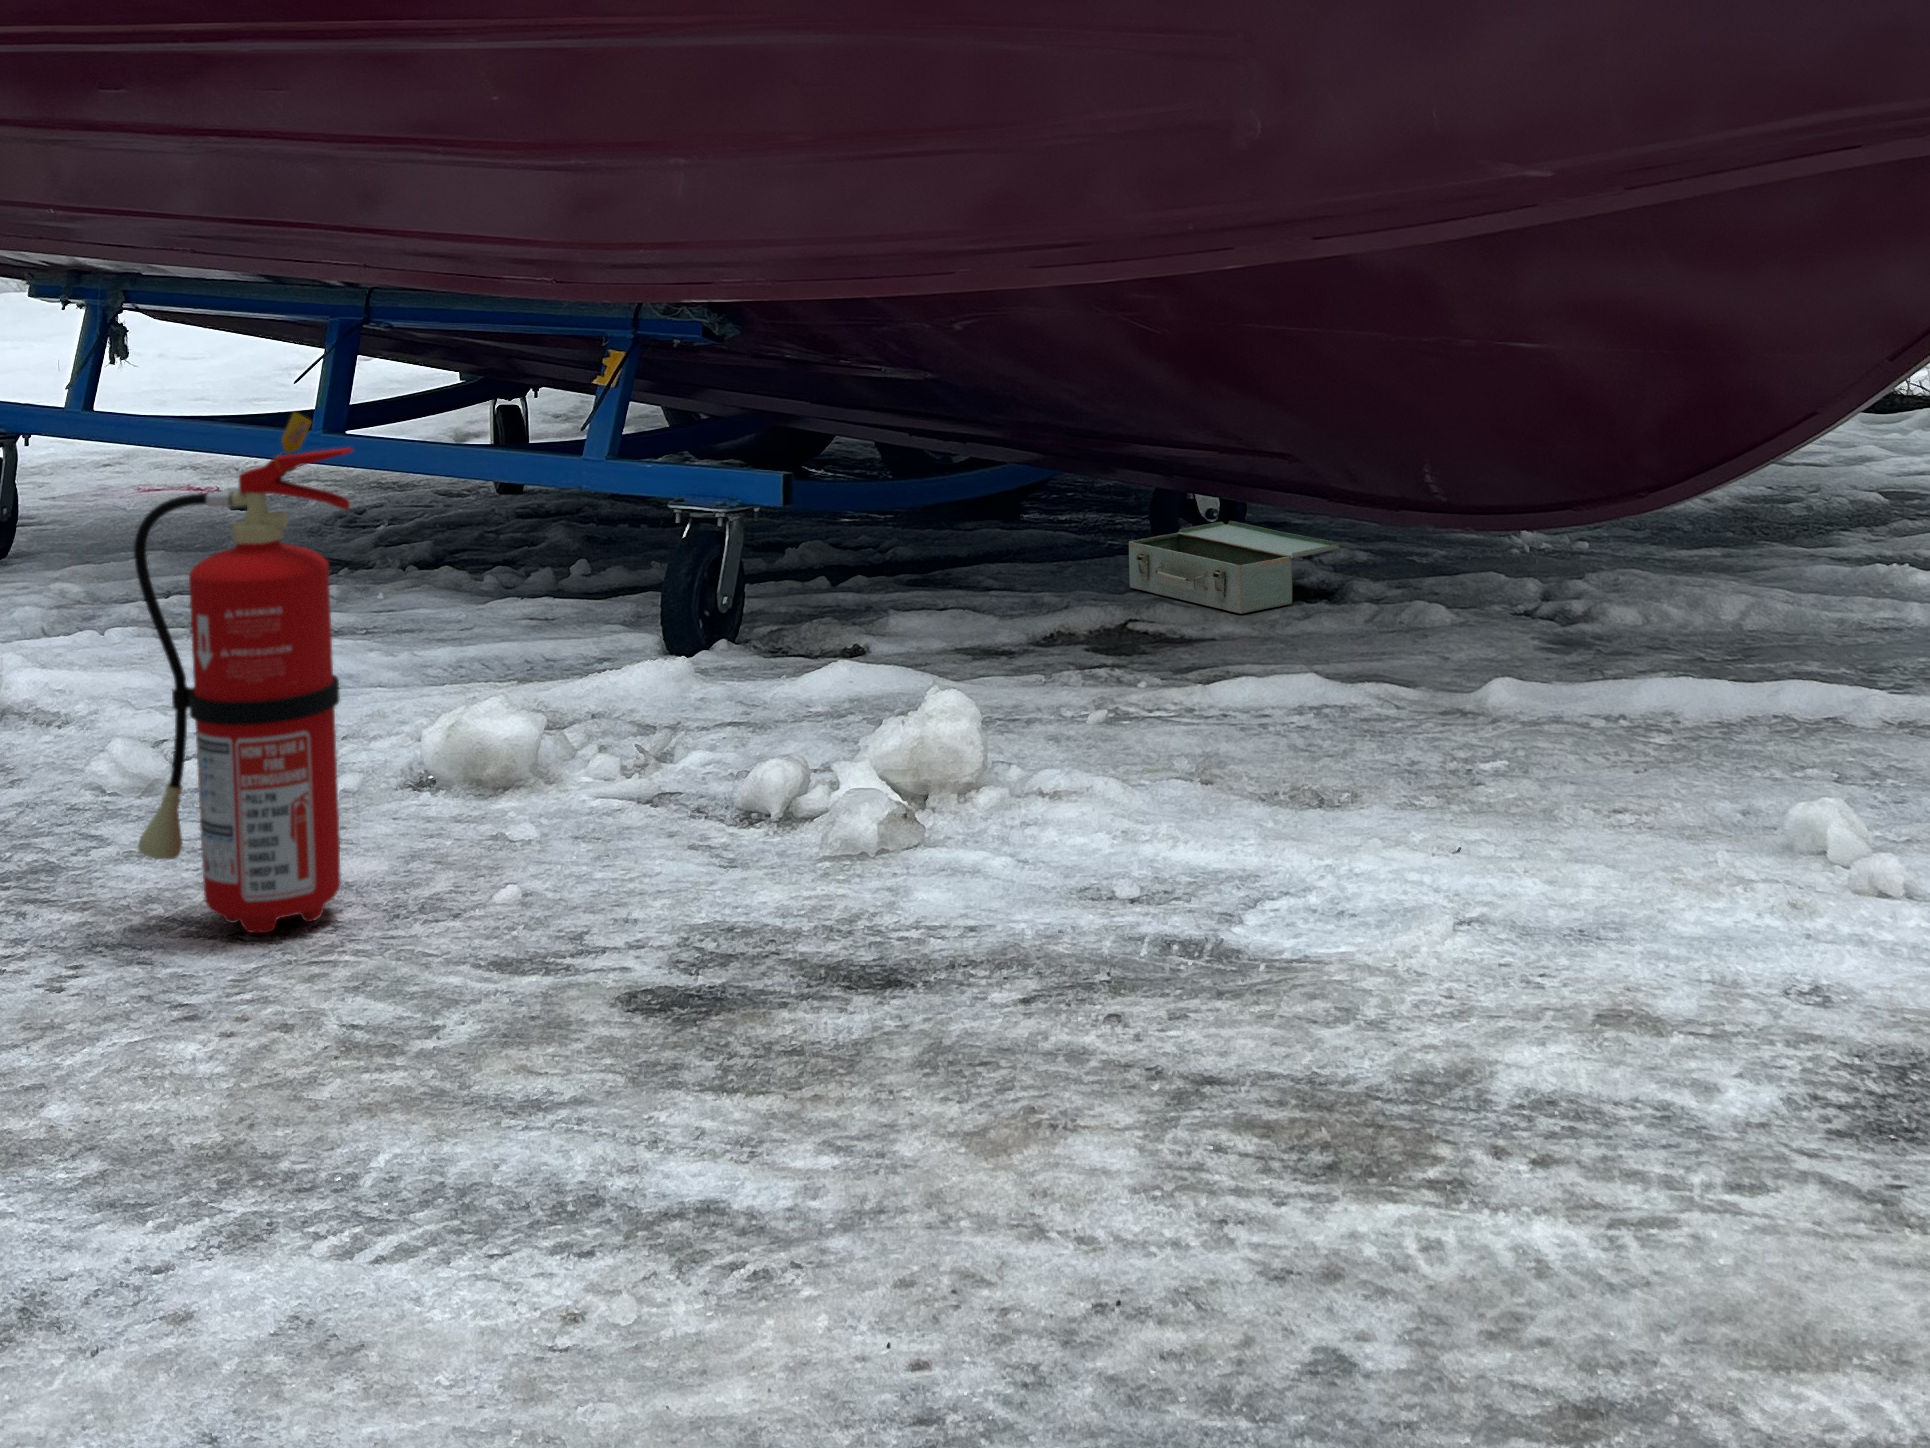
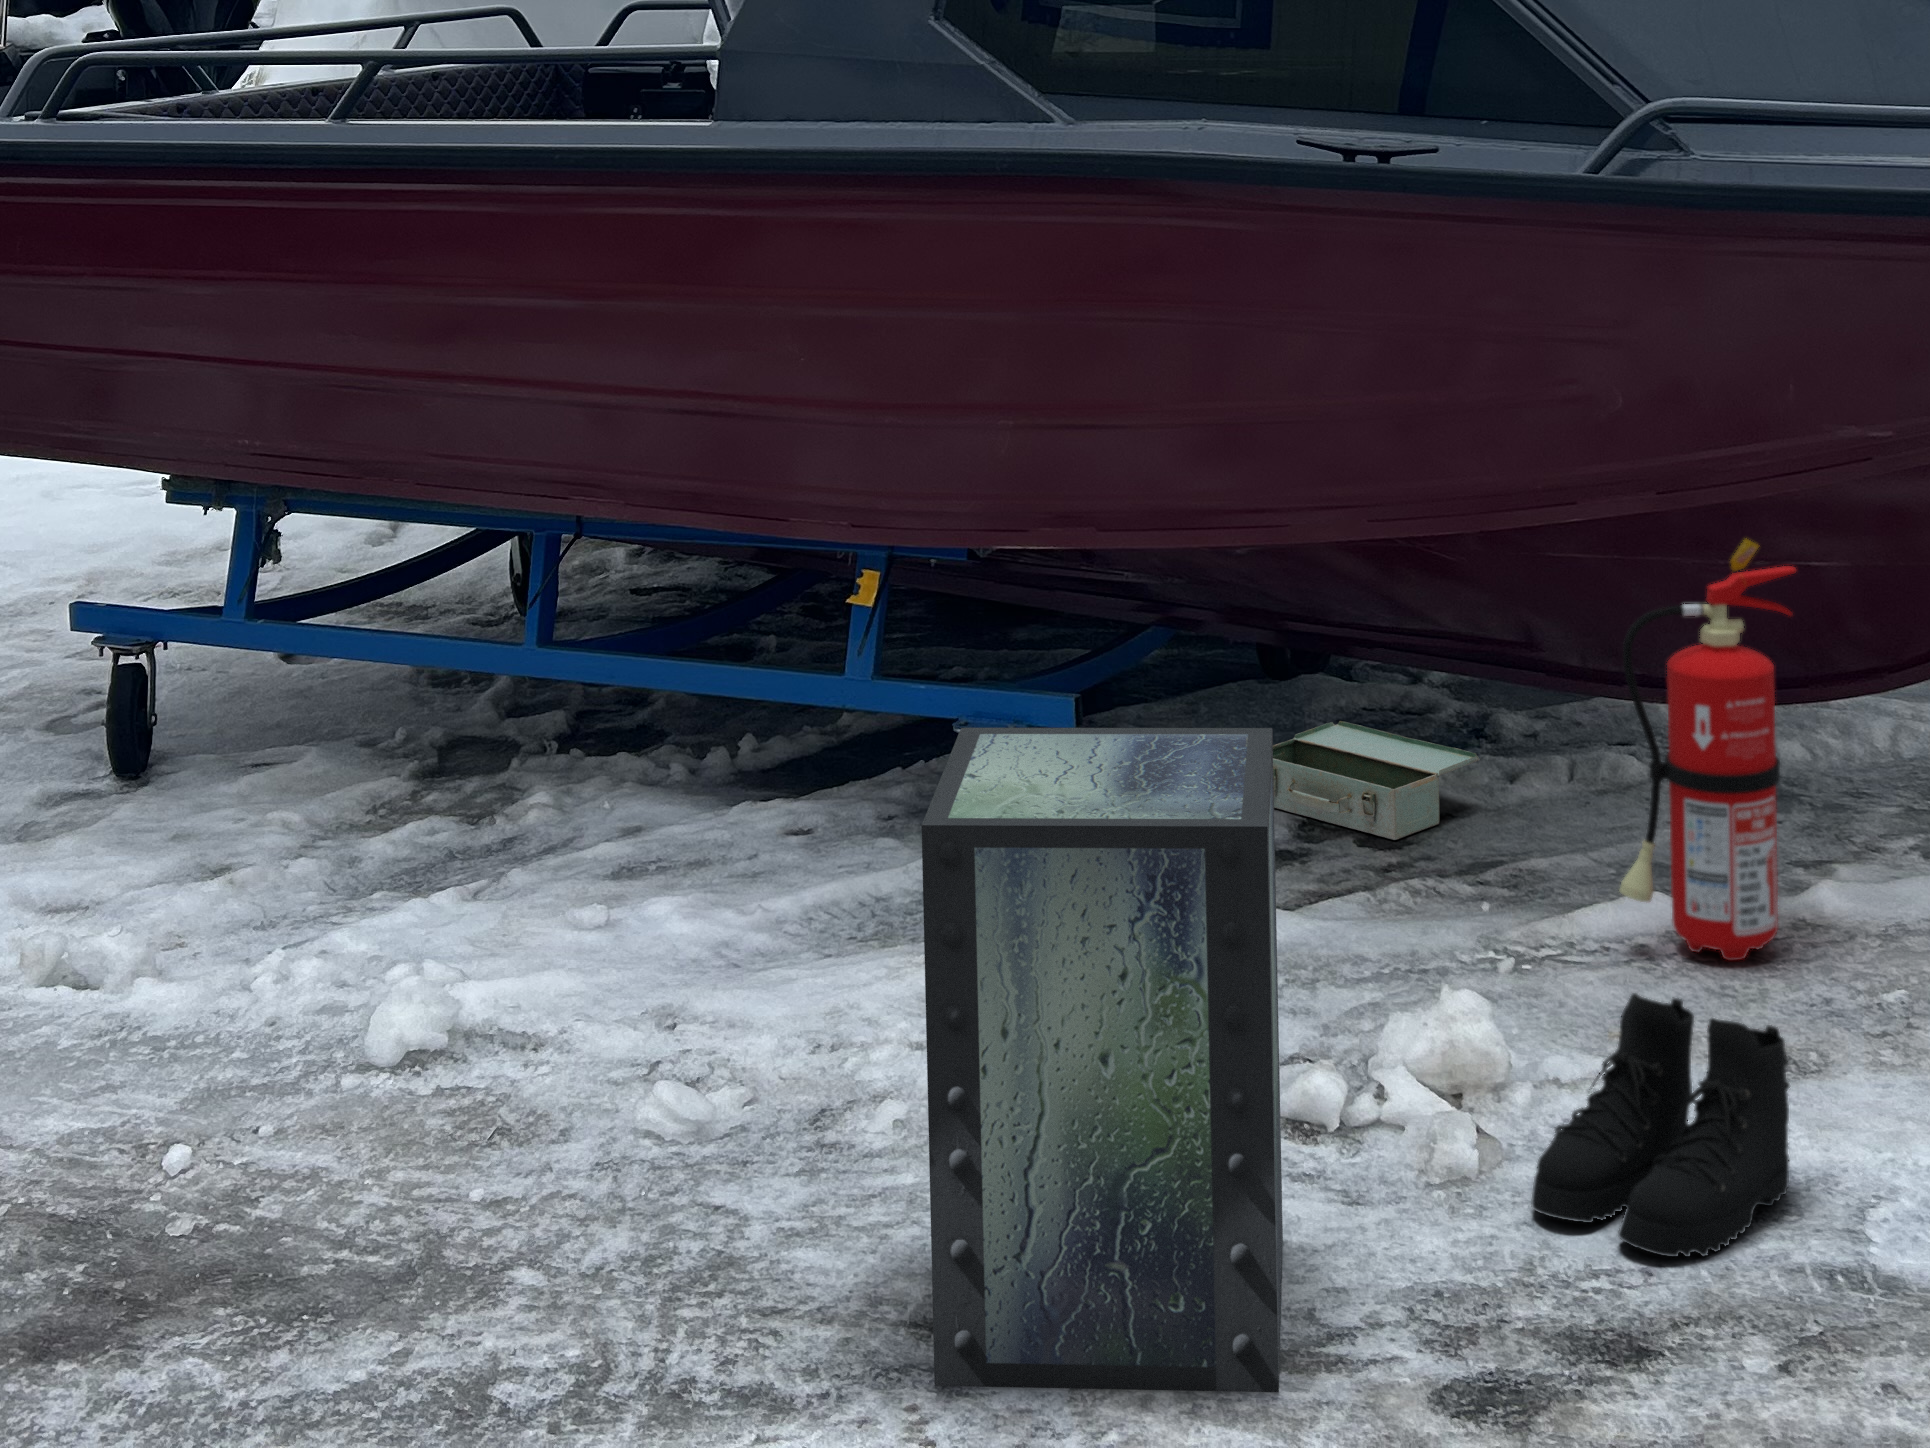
storage box: none [476,382,902,965] -> present [921,728,1283,1392]
fire extinguisher: present [134,413,352,933] -> present [1620,539,1796,960]
boots: none [1146,661,1409,886] -> present [1531,993,1790,1257]

